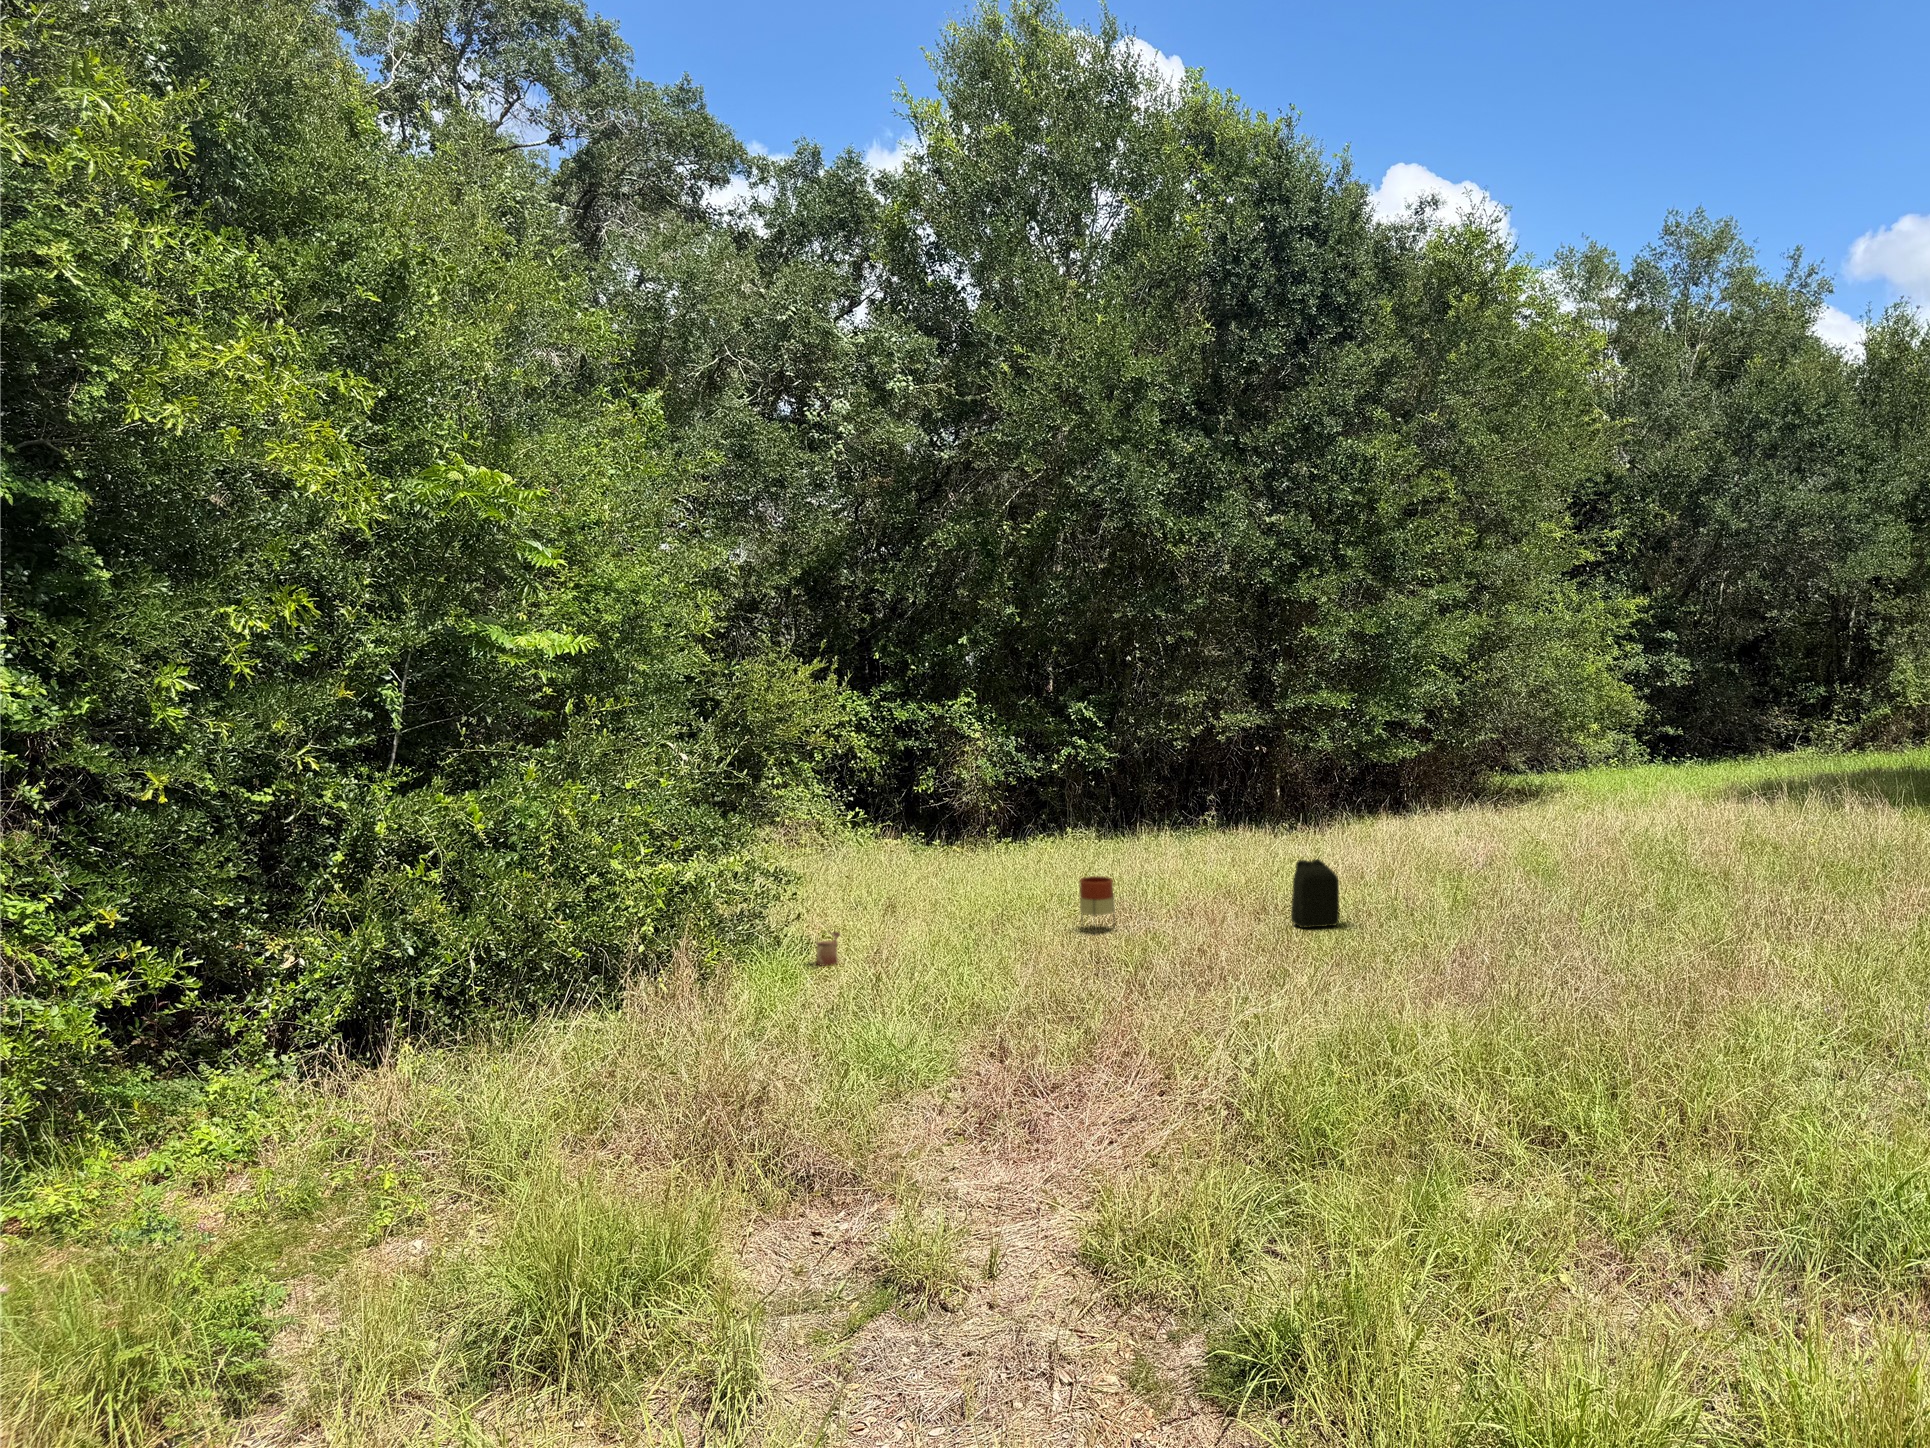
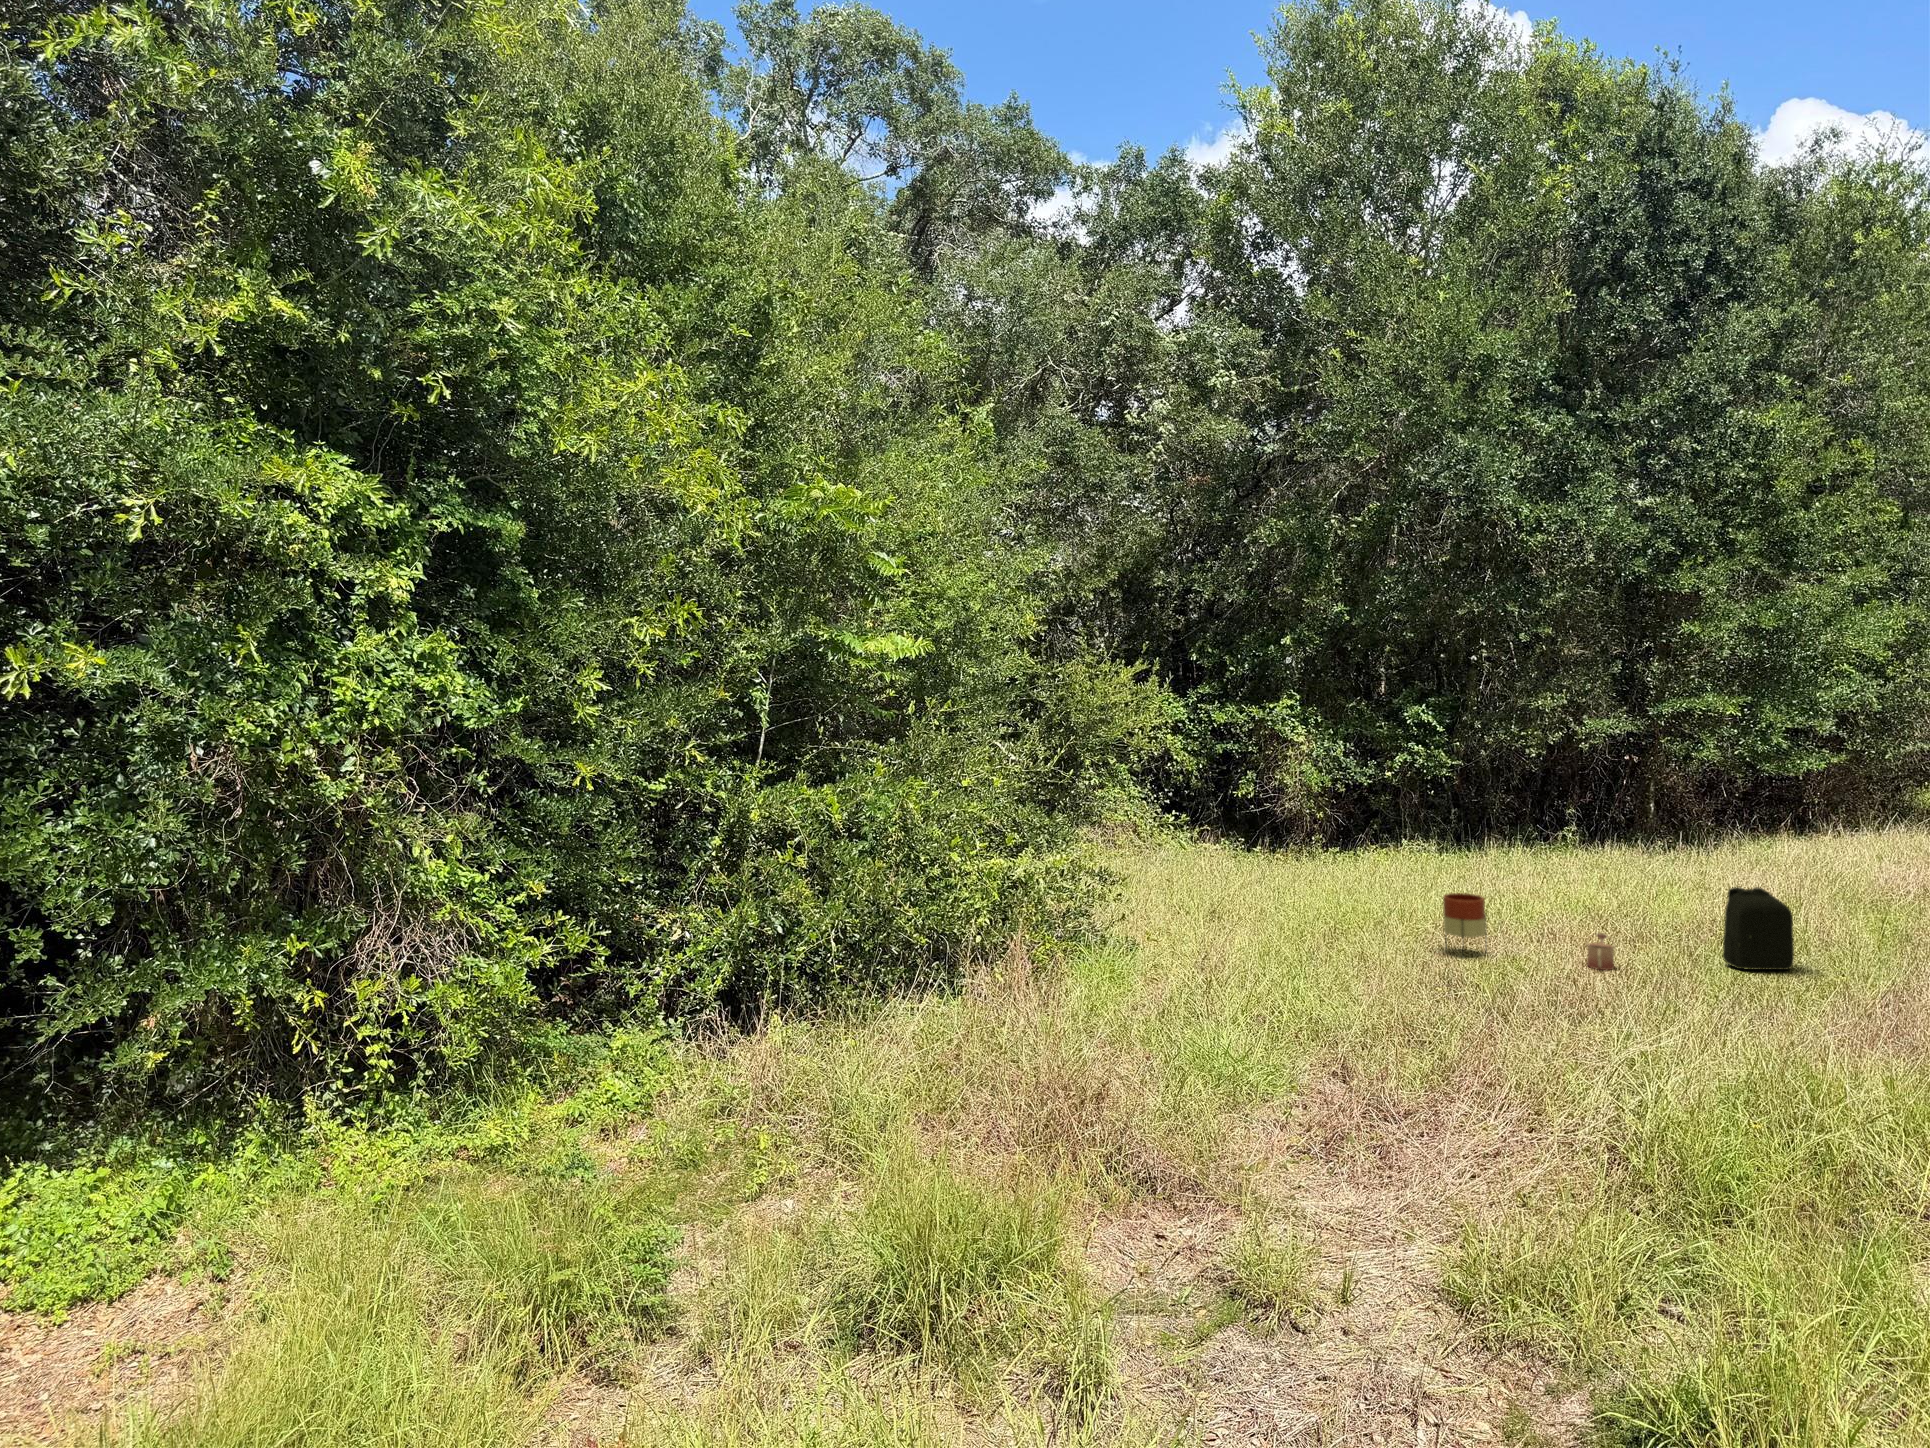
watering can: present [816,931,840,966] -> present [1586,932,1615,970]

